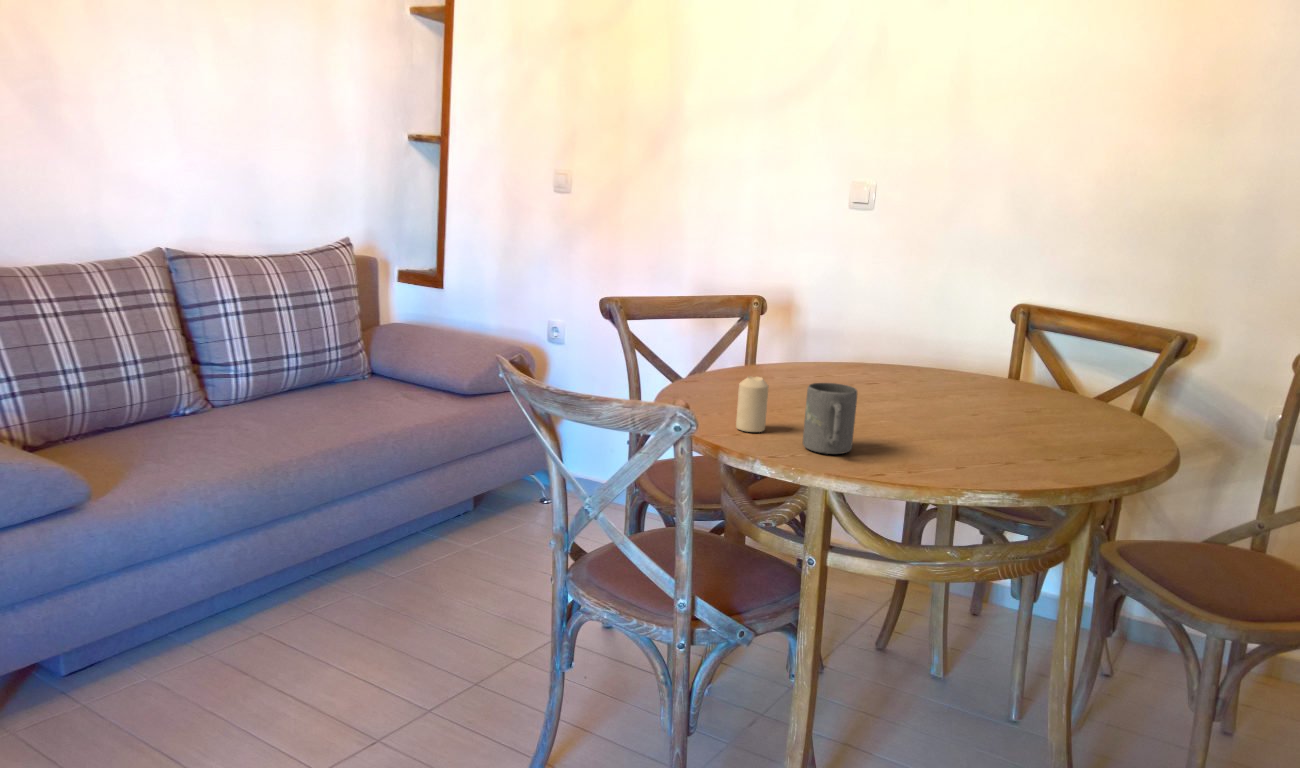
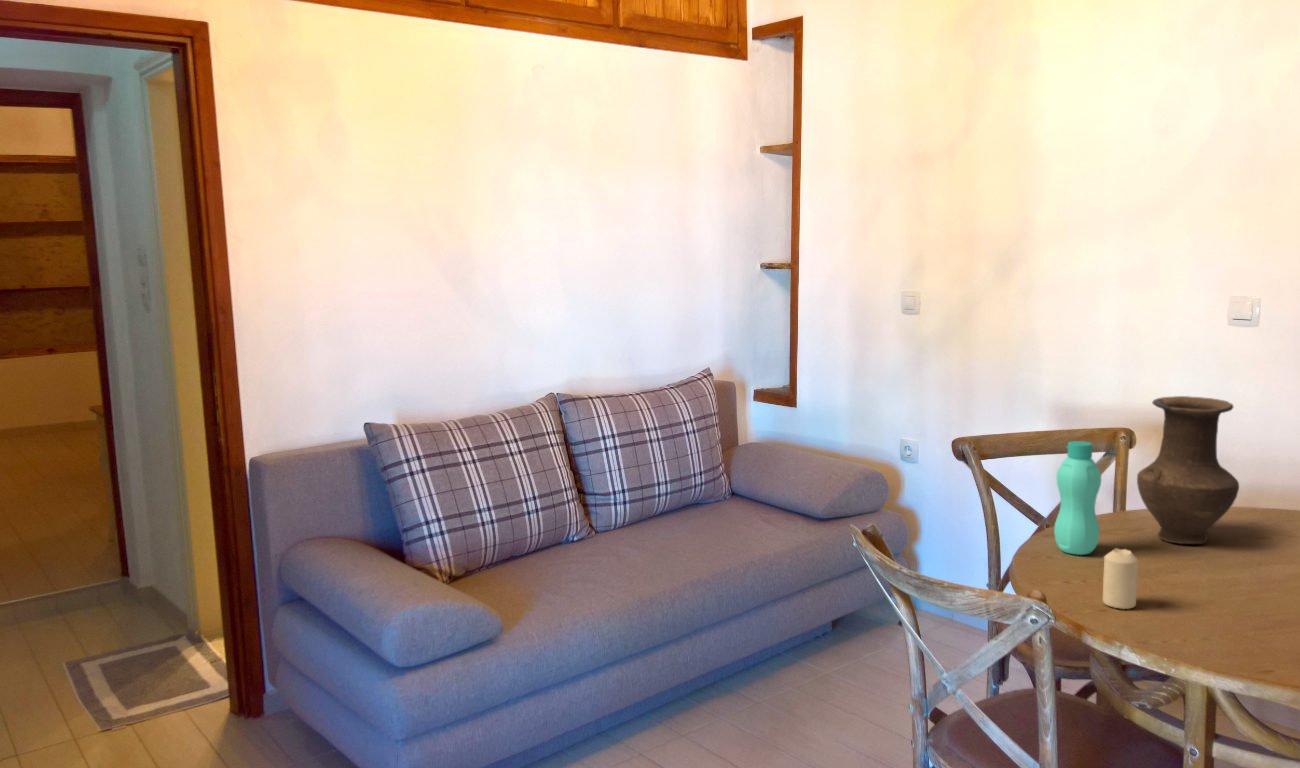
vase: none [767,251,852,387] -> present [1137,396,1239,544]
bottle: none [693,285,737,395] -> present [1054,441,1101,555]
mug: present [803,383,857,454] -> none [1180,562,1243,643]

